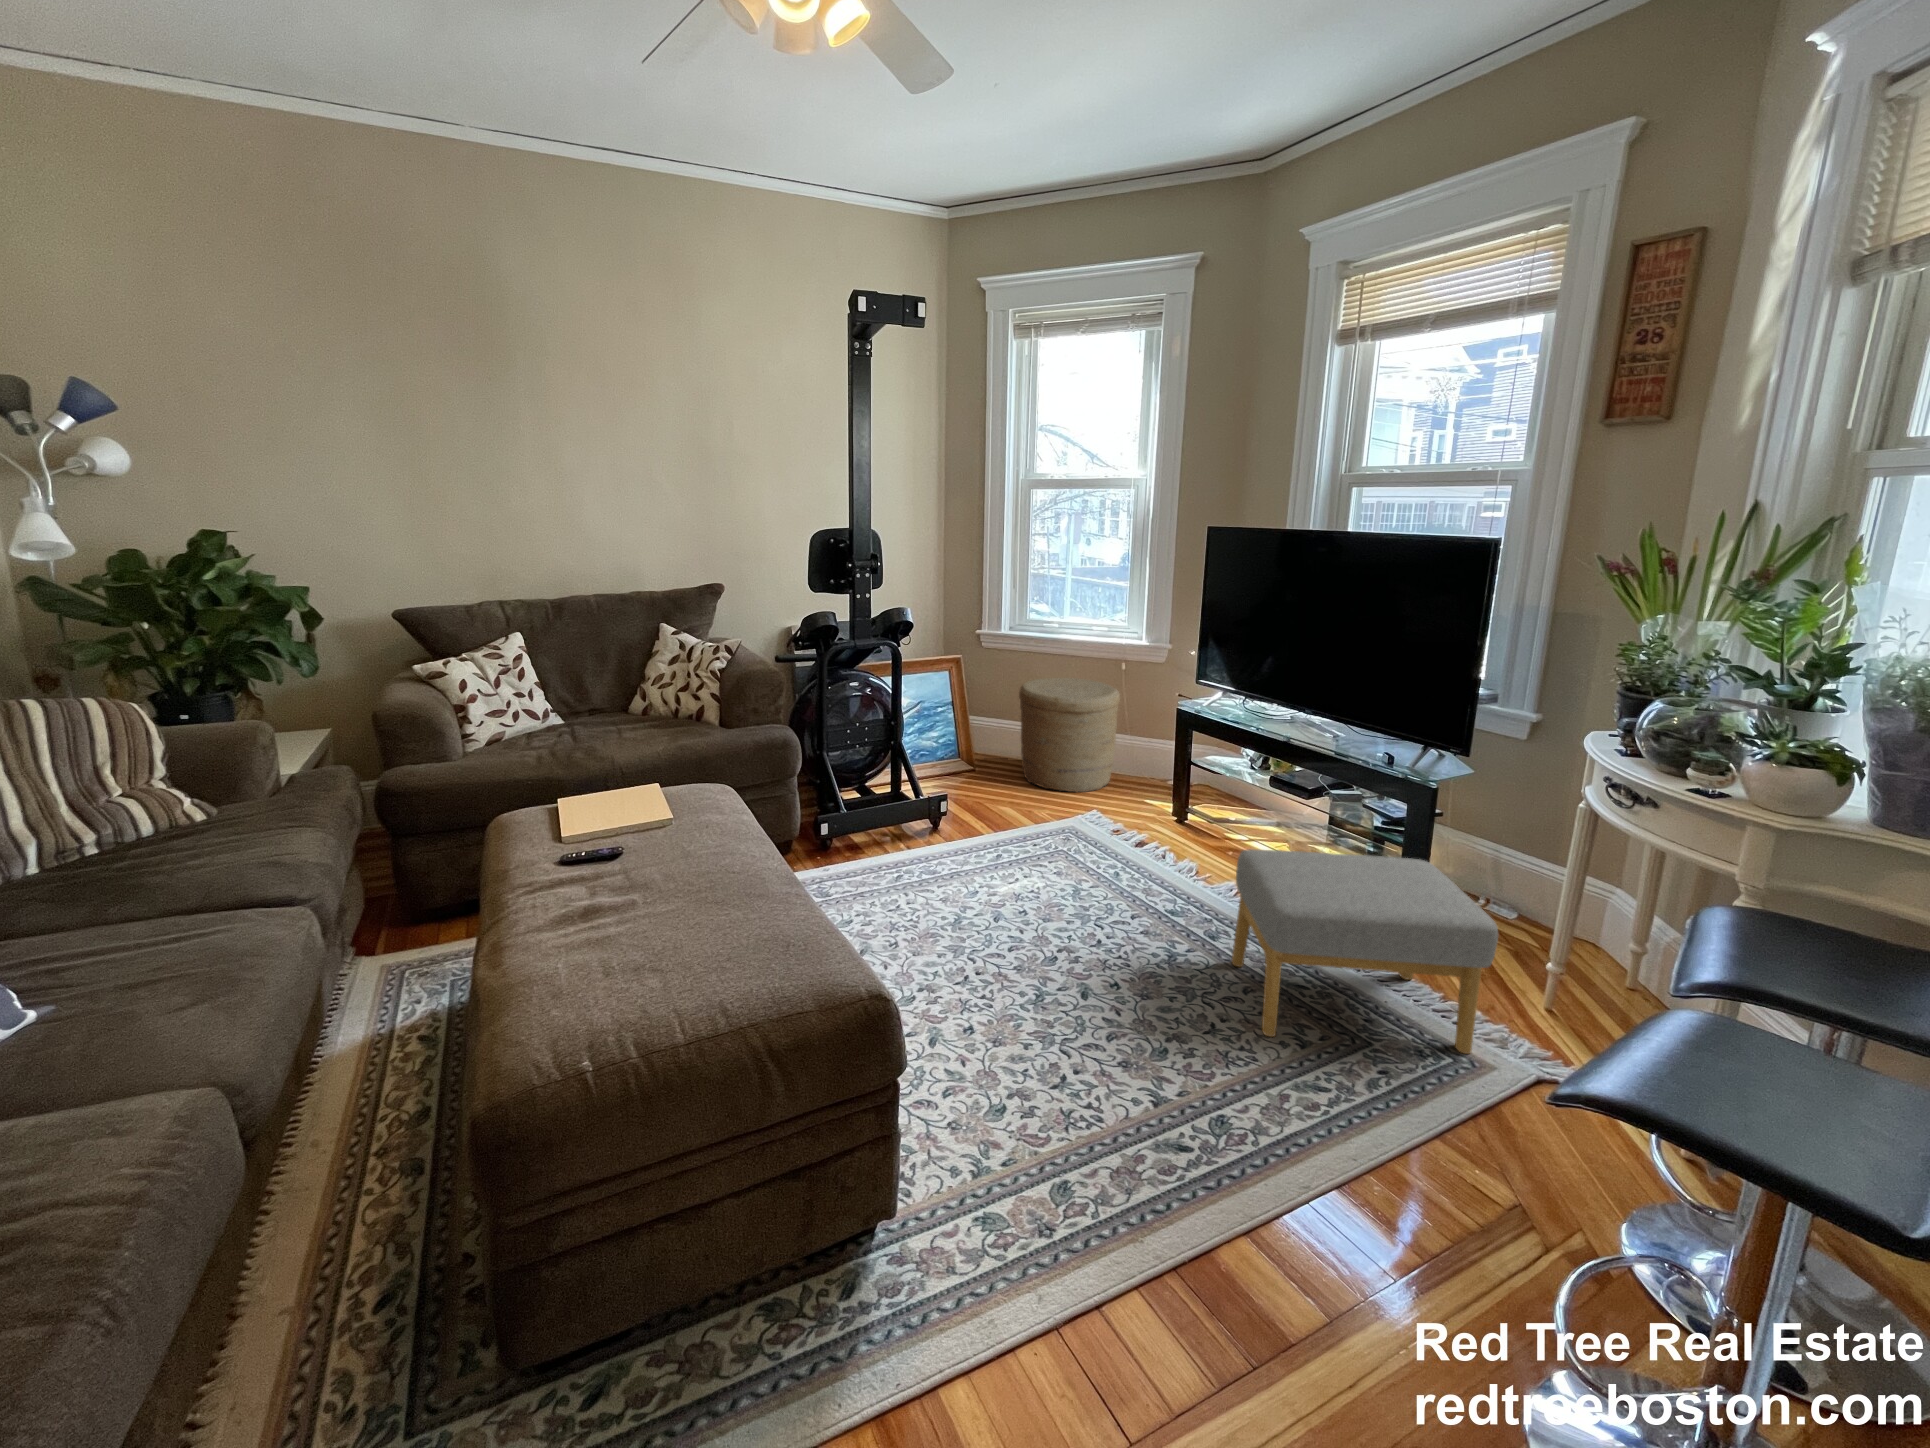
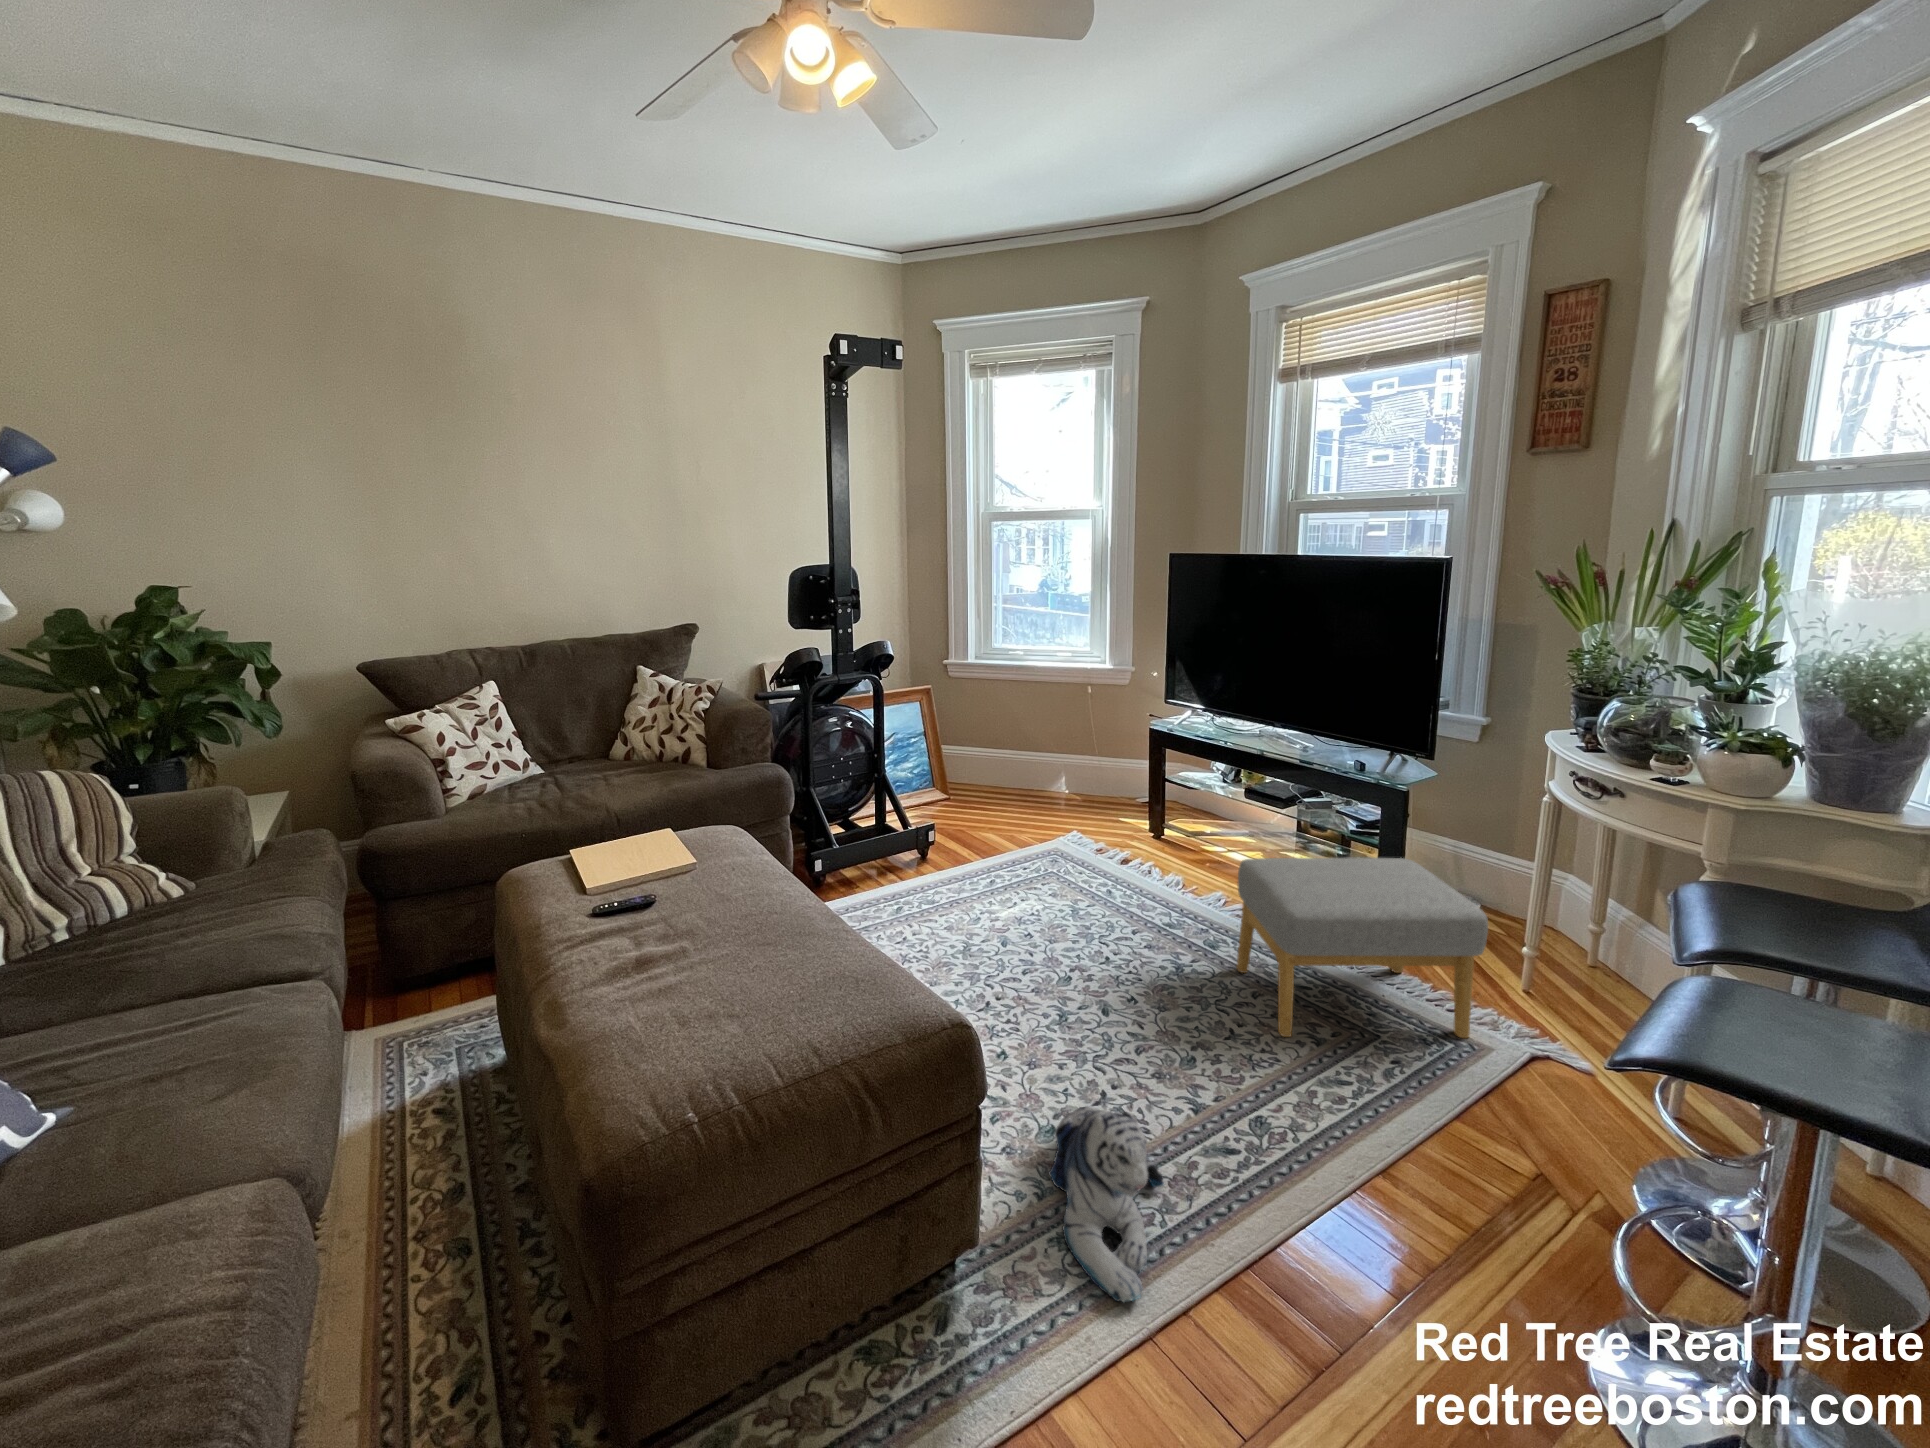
woven basket: present [1019,678,1120,792] -> none [994,703,1091,814]
plush toy: none [988,1088,1104,1289] -> present [1049,1106,1164,1302]

